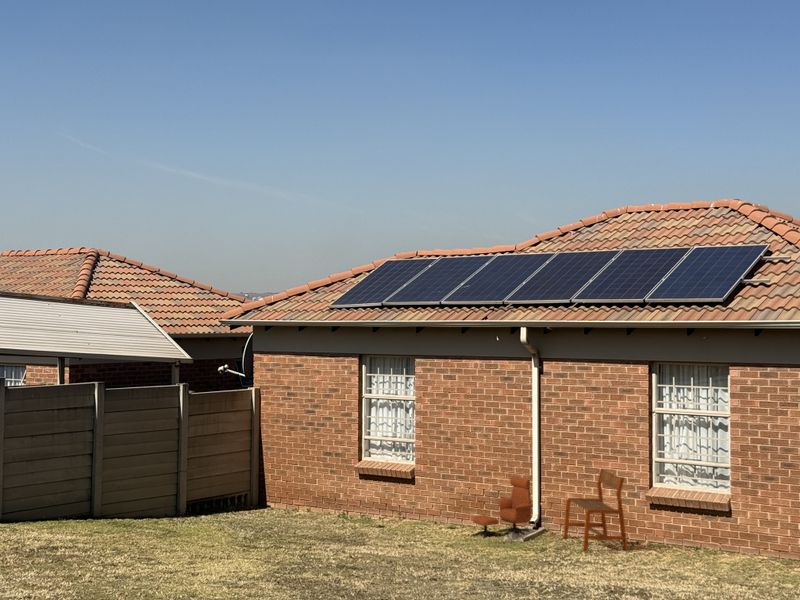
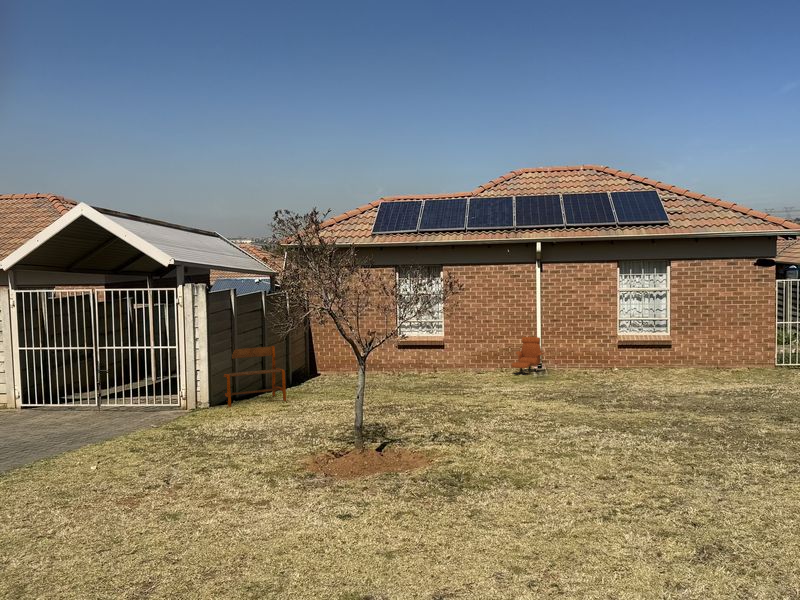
bench: present [564,469,627,551] -> present [223,346,286,407]

